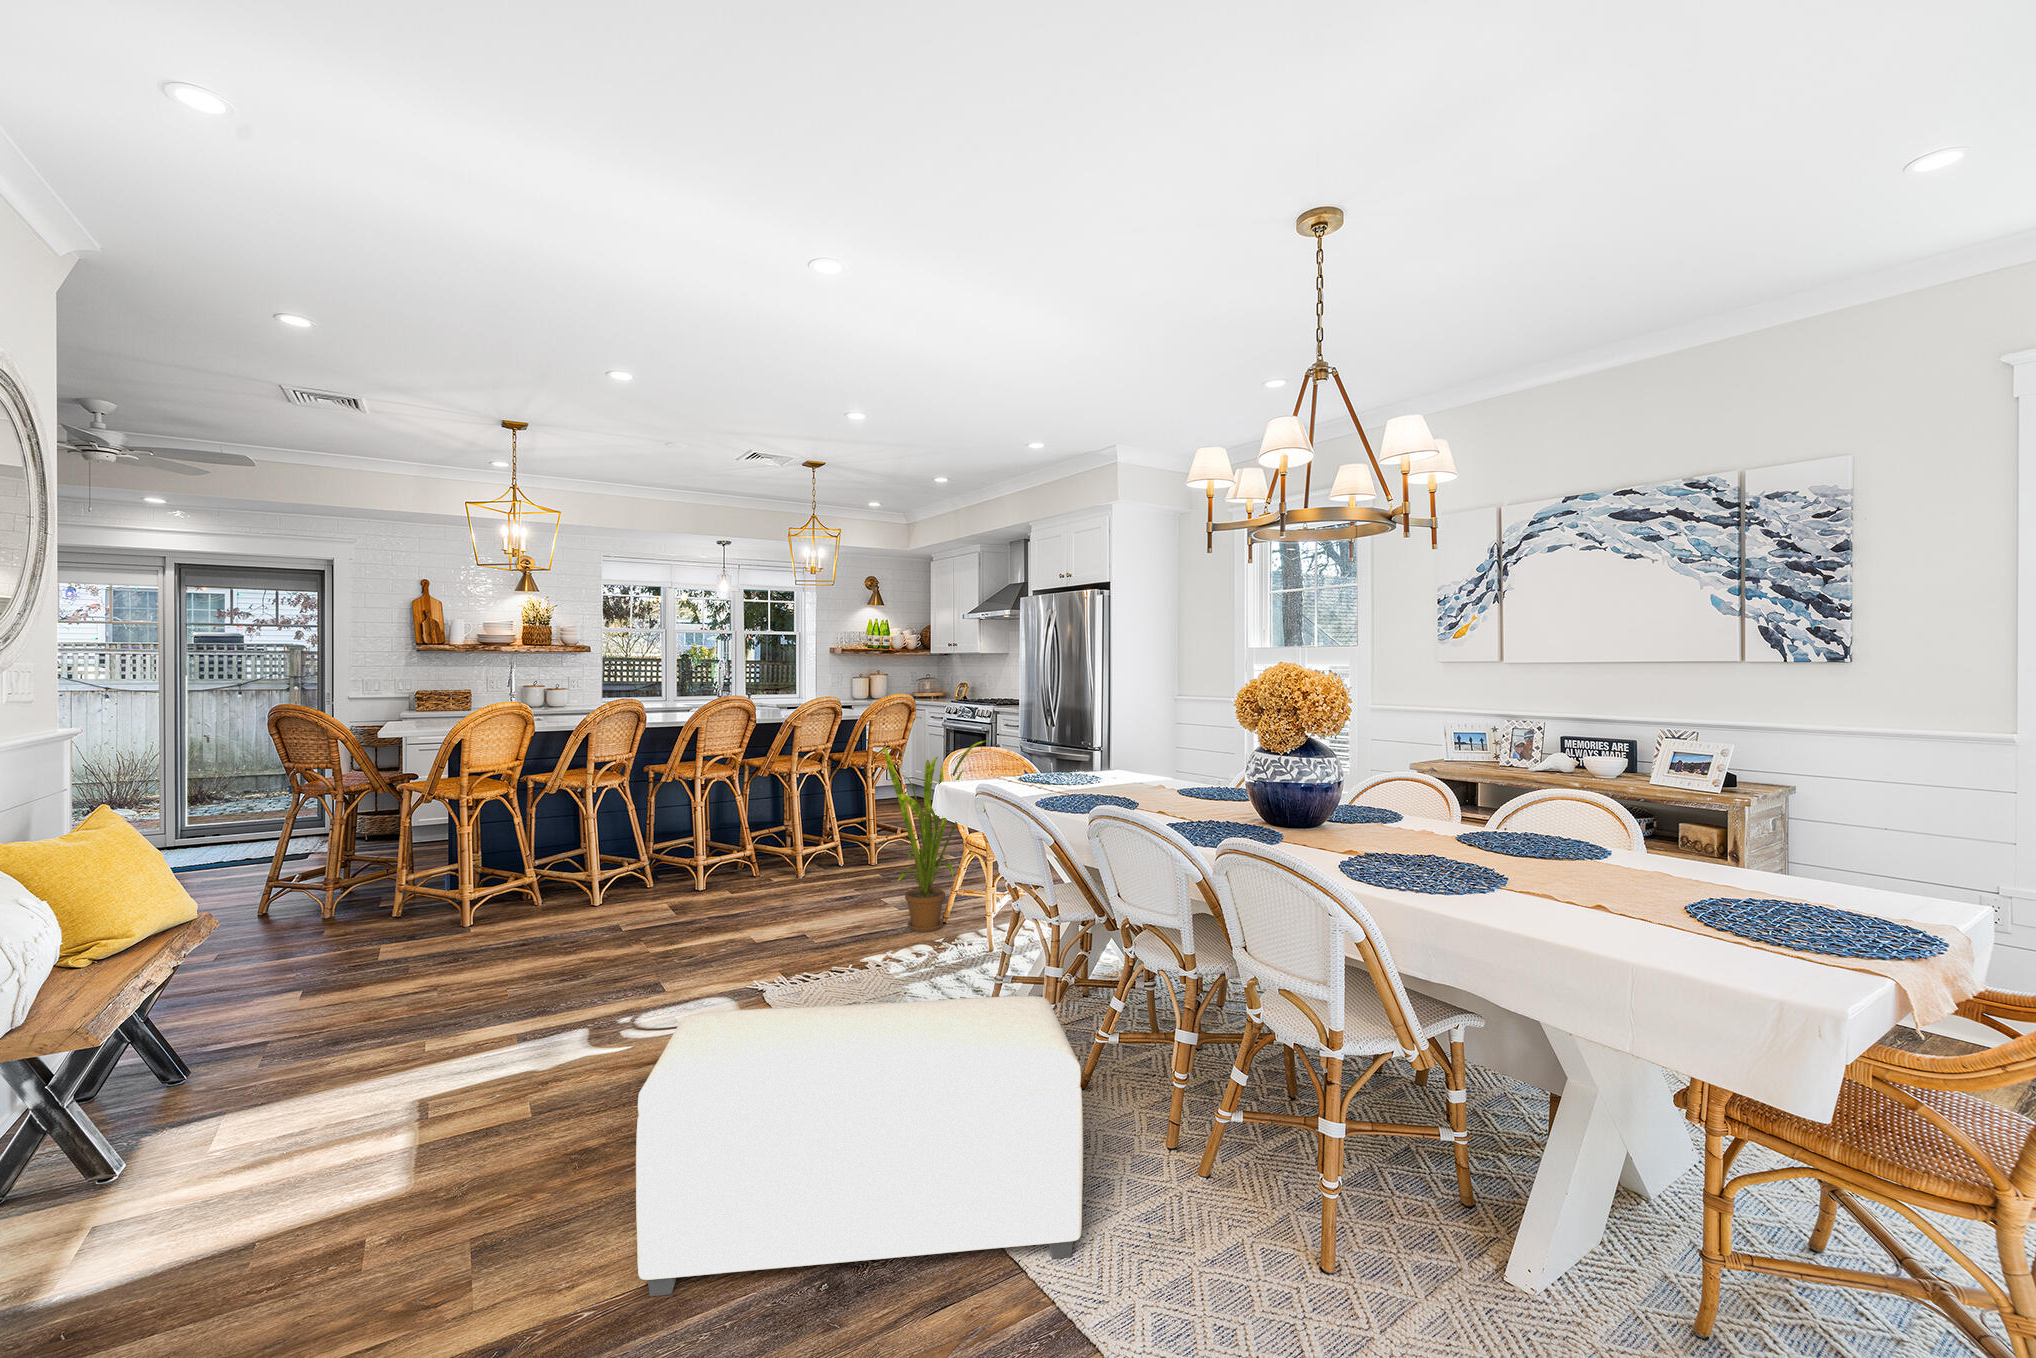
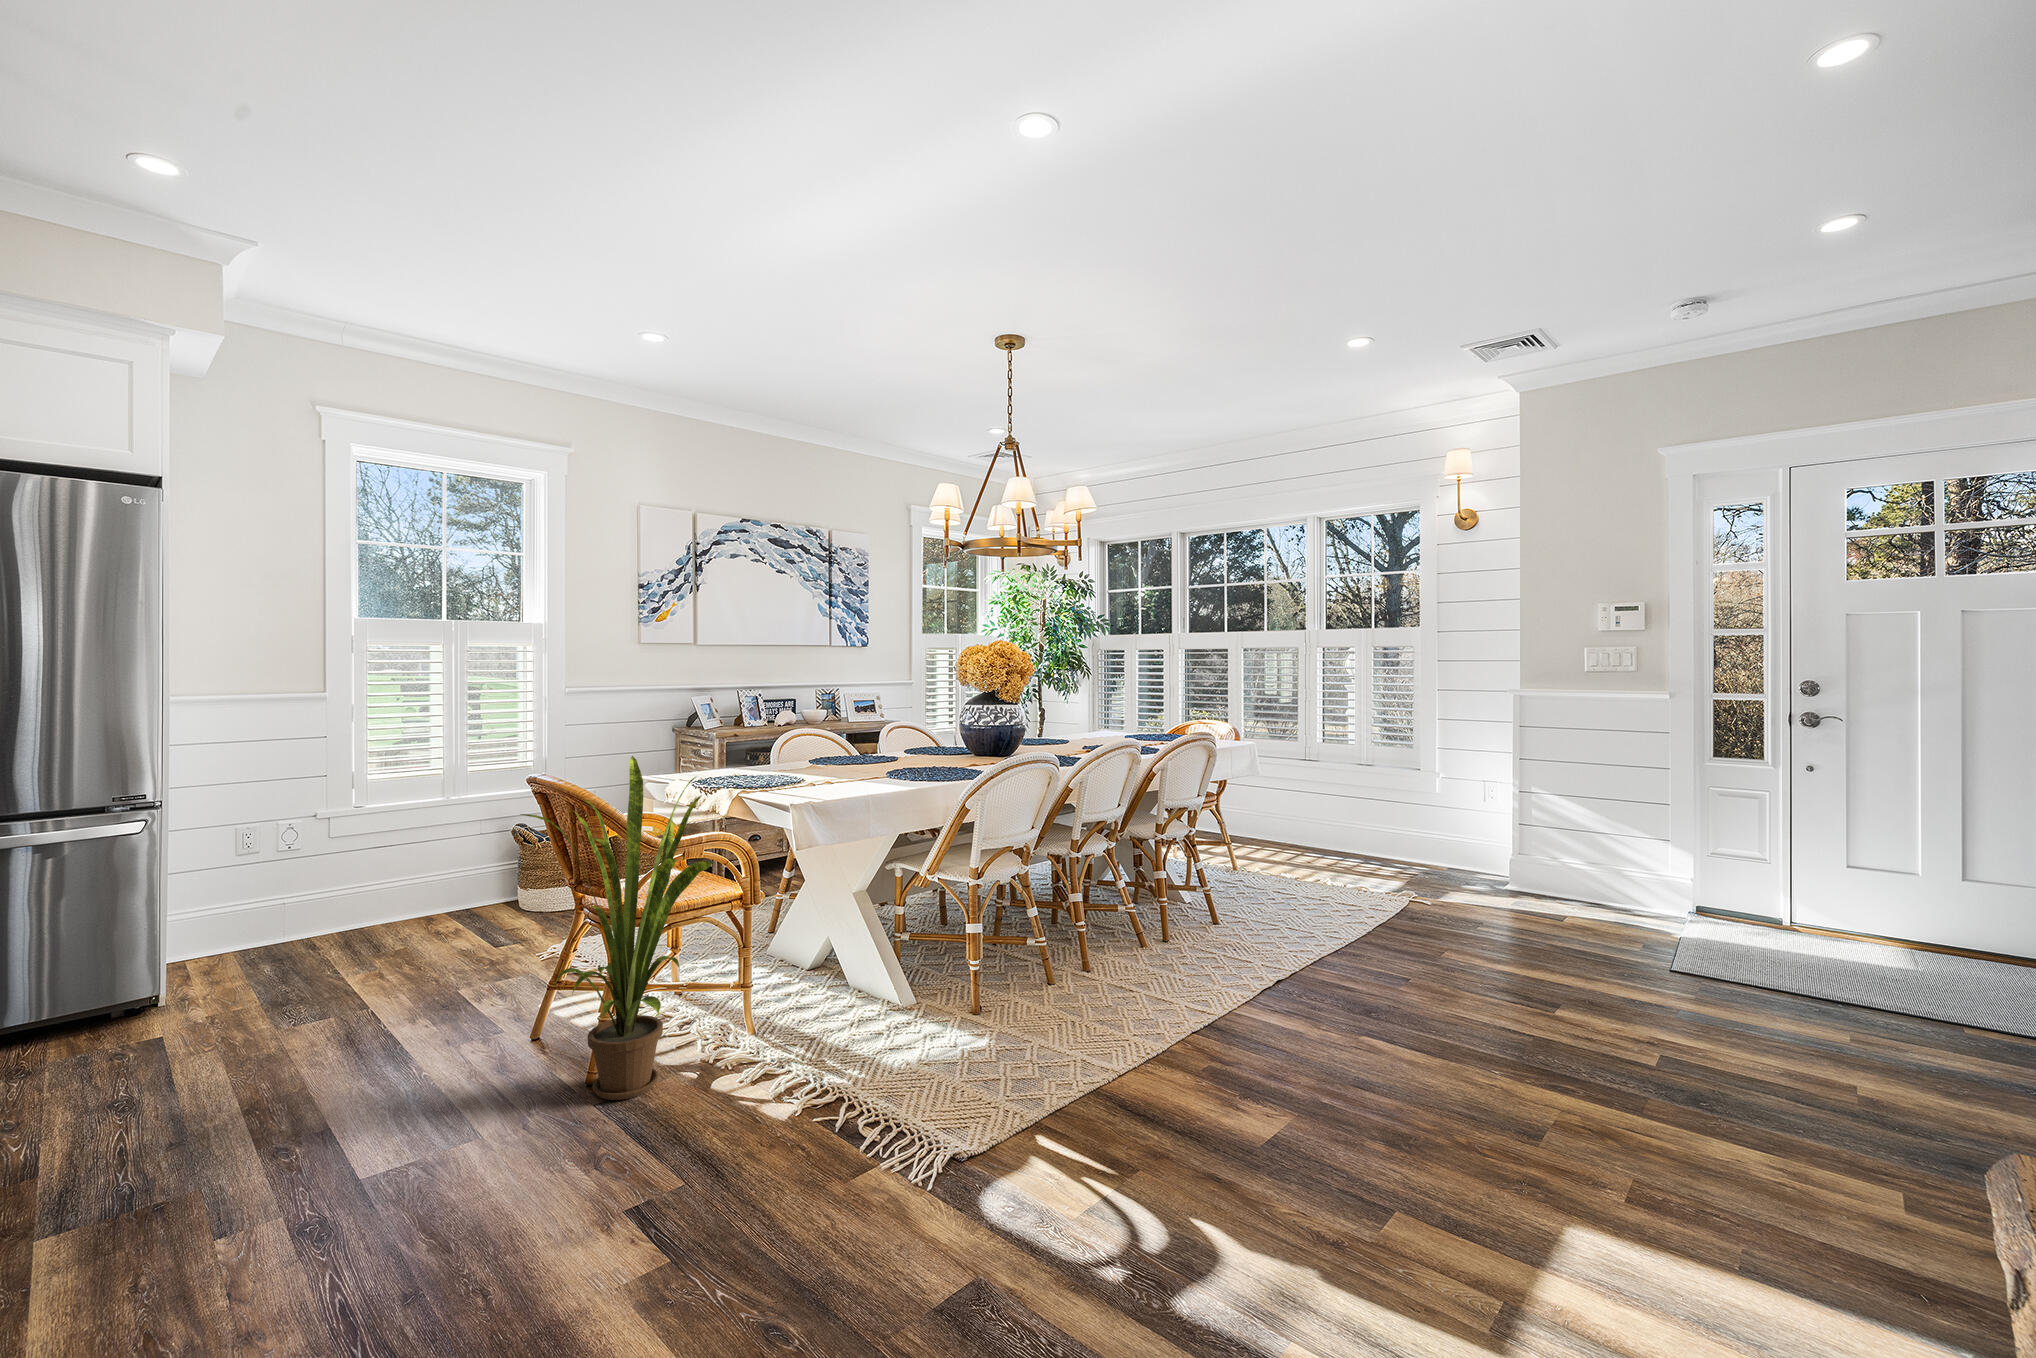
ottoman: present [636,996,1083,1296] -> none [1204,857,1478,1074]

